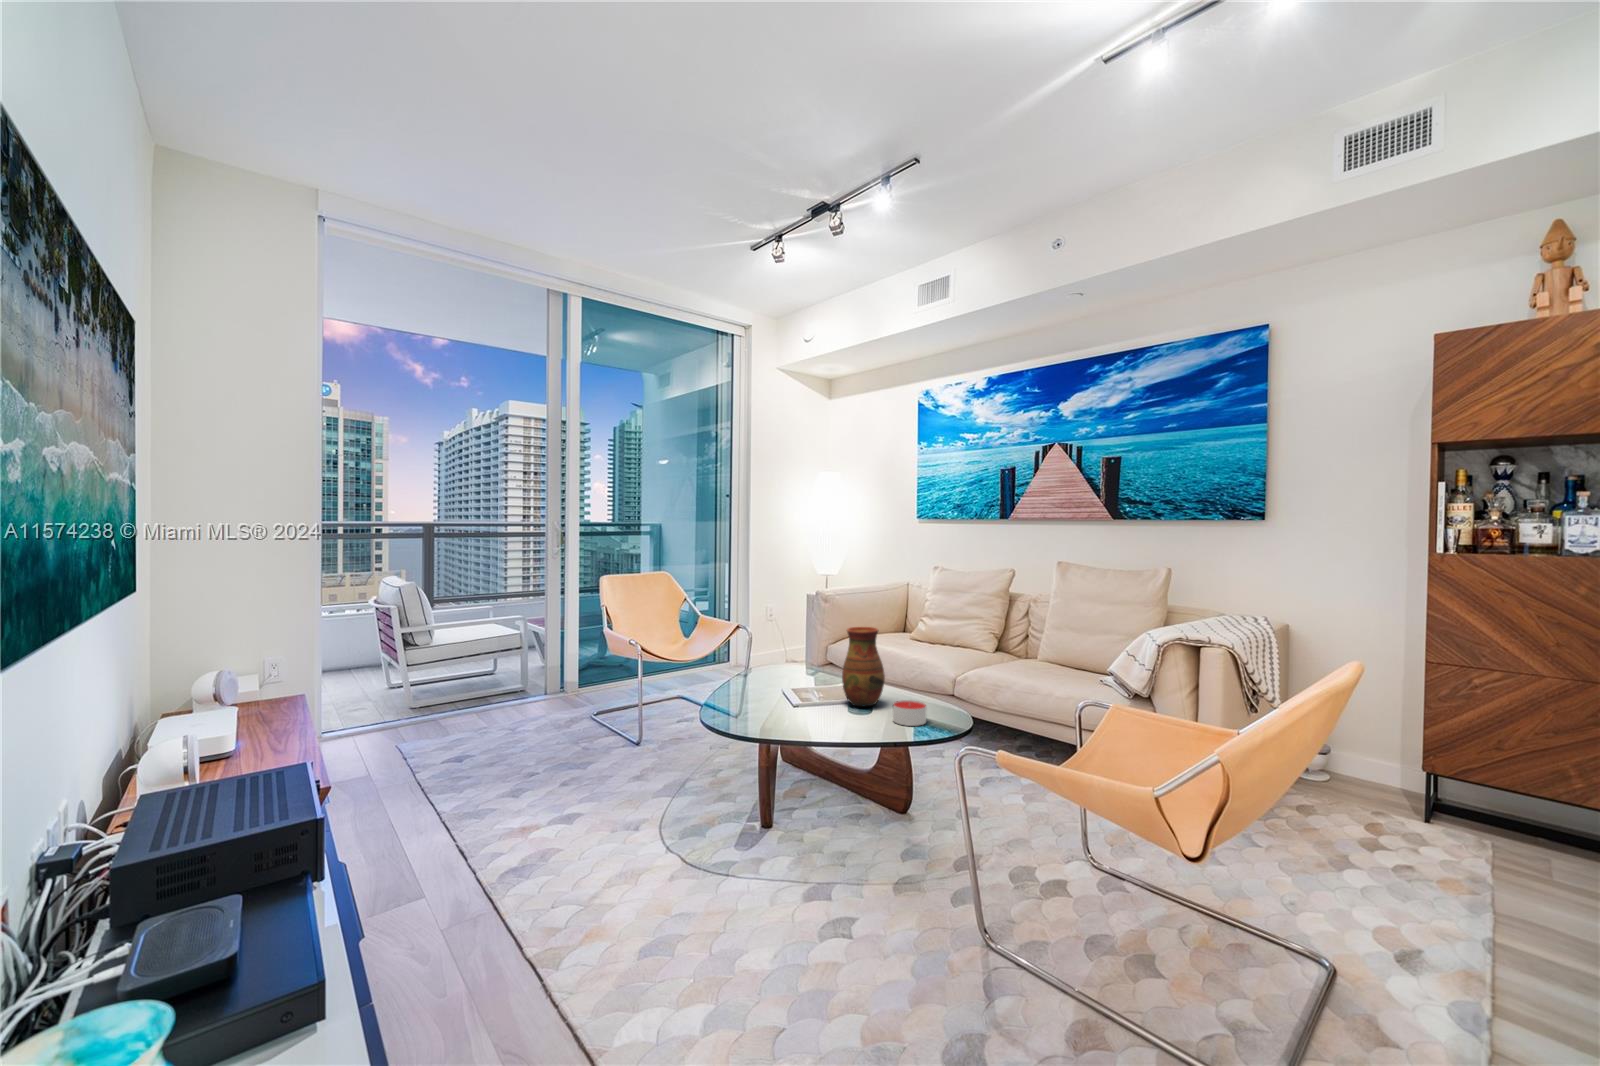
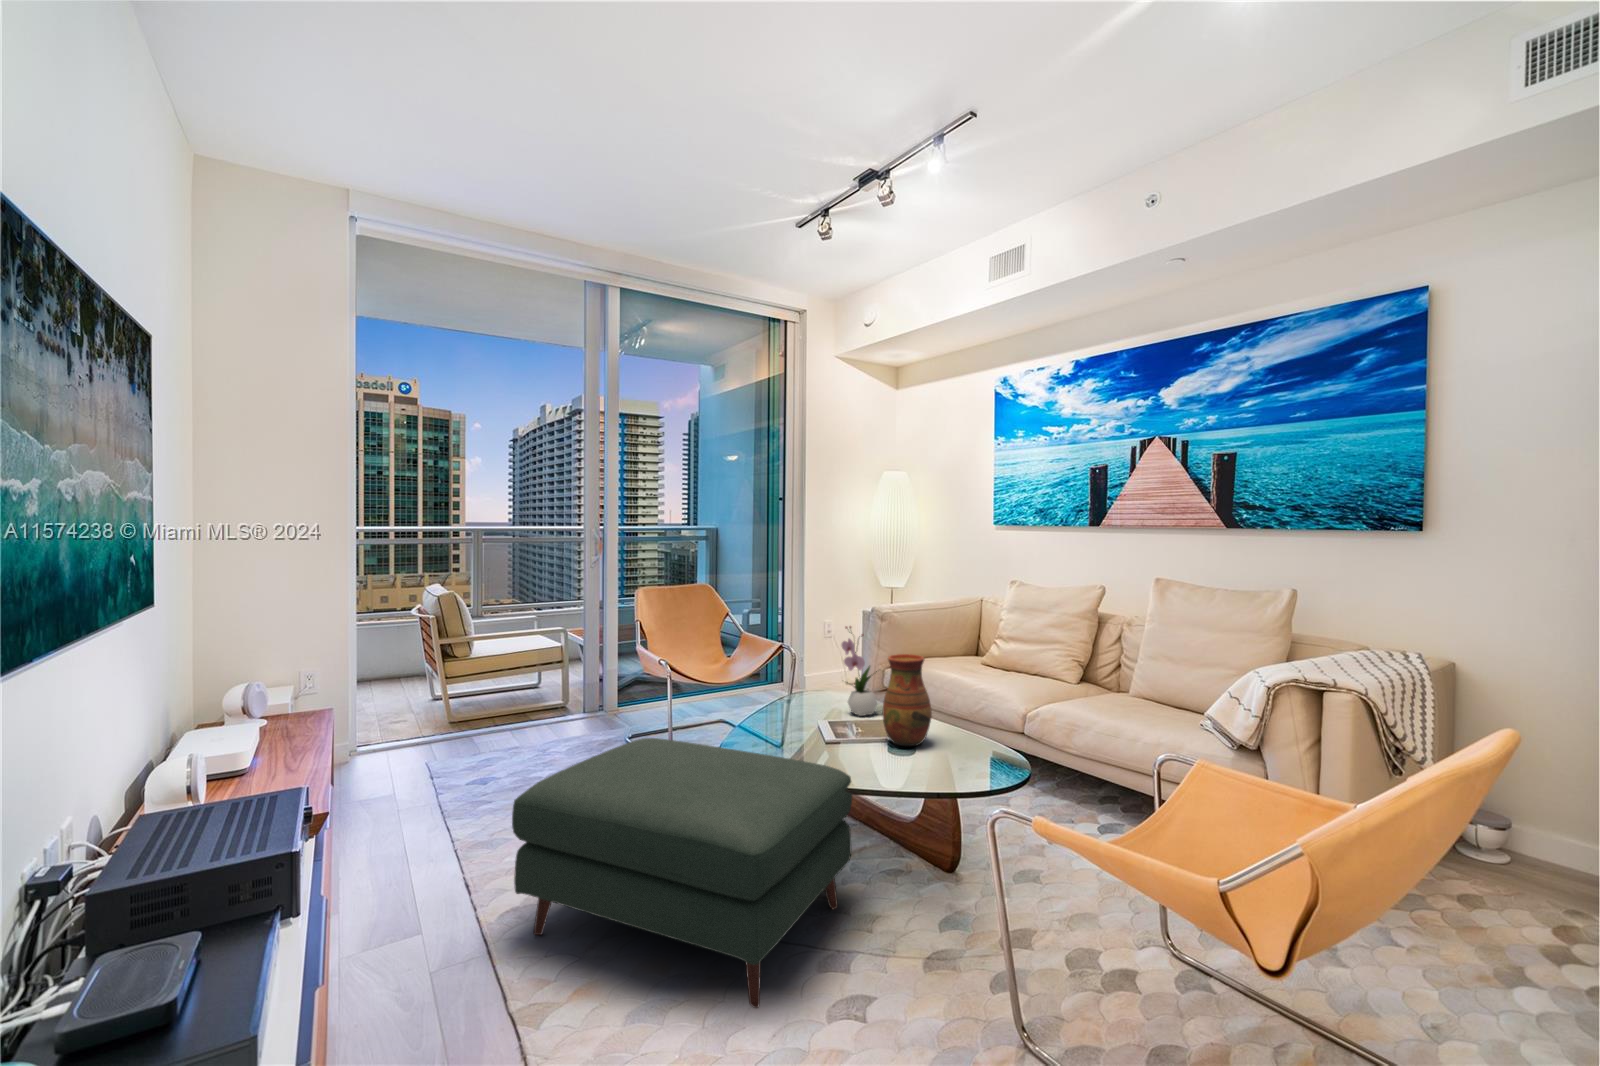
flower arrangement: none [800,604,835,684] -> present [842,626,877,716]
candle: present [893,700,926,726] -> none [936,742,975,773]
ottoman: none [518,707,824,934] -> present [512,738,852,1008]

